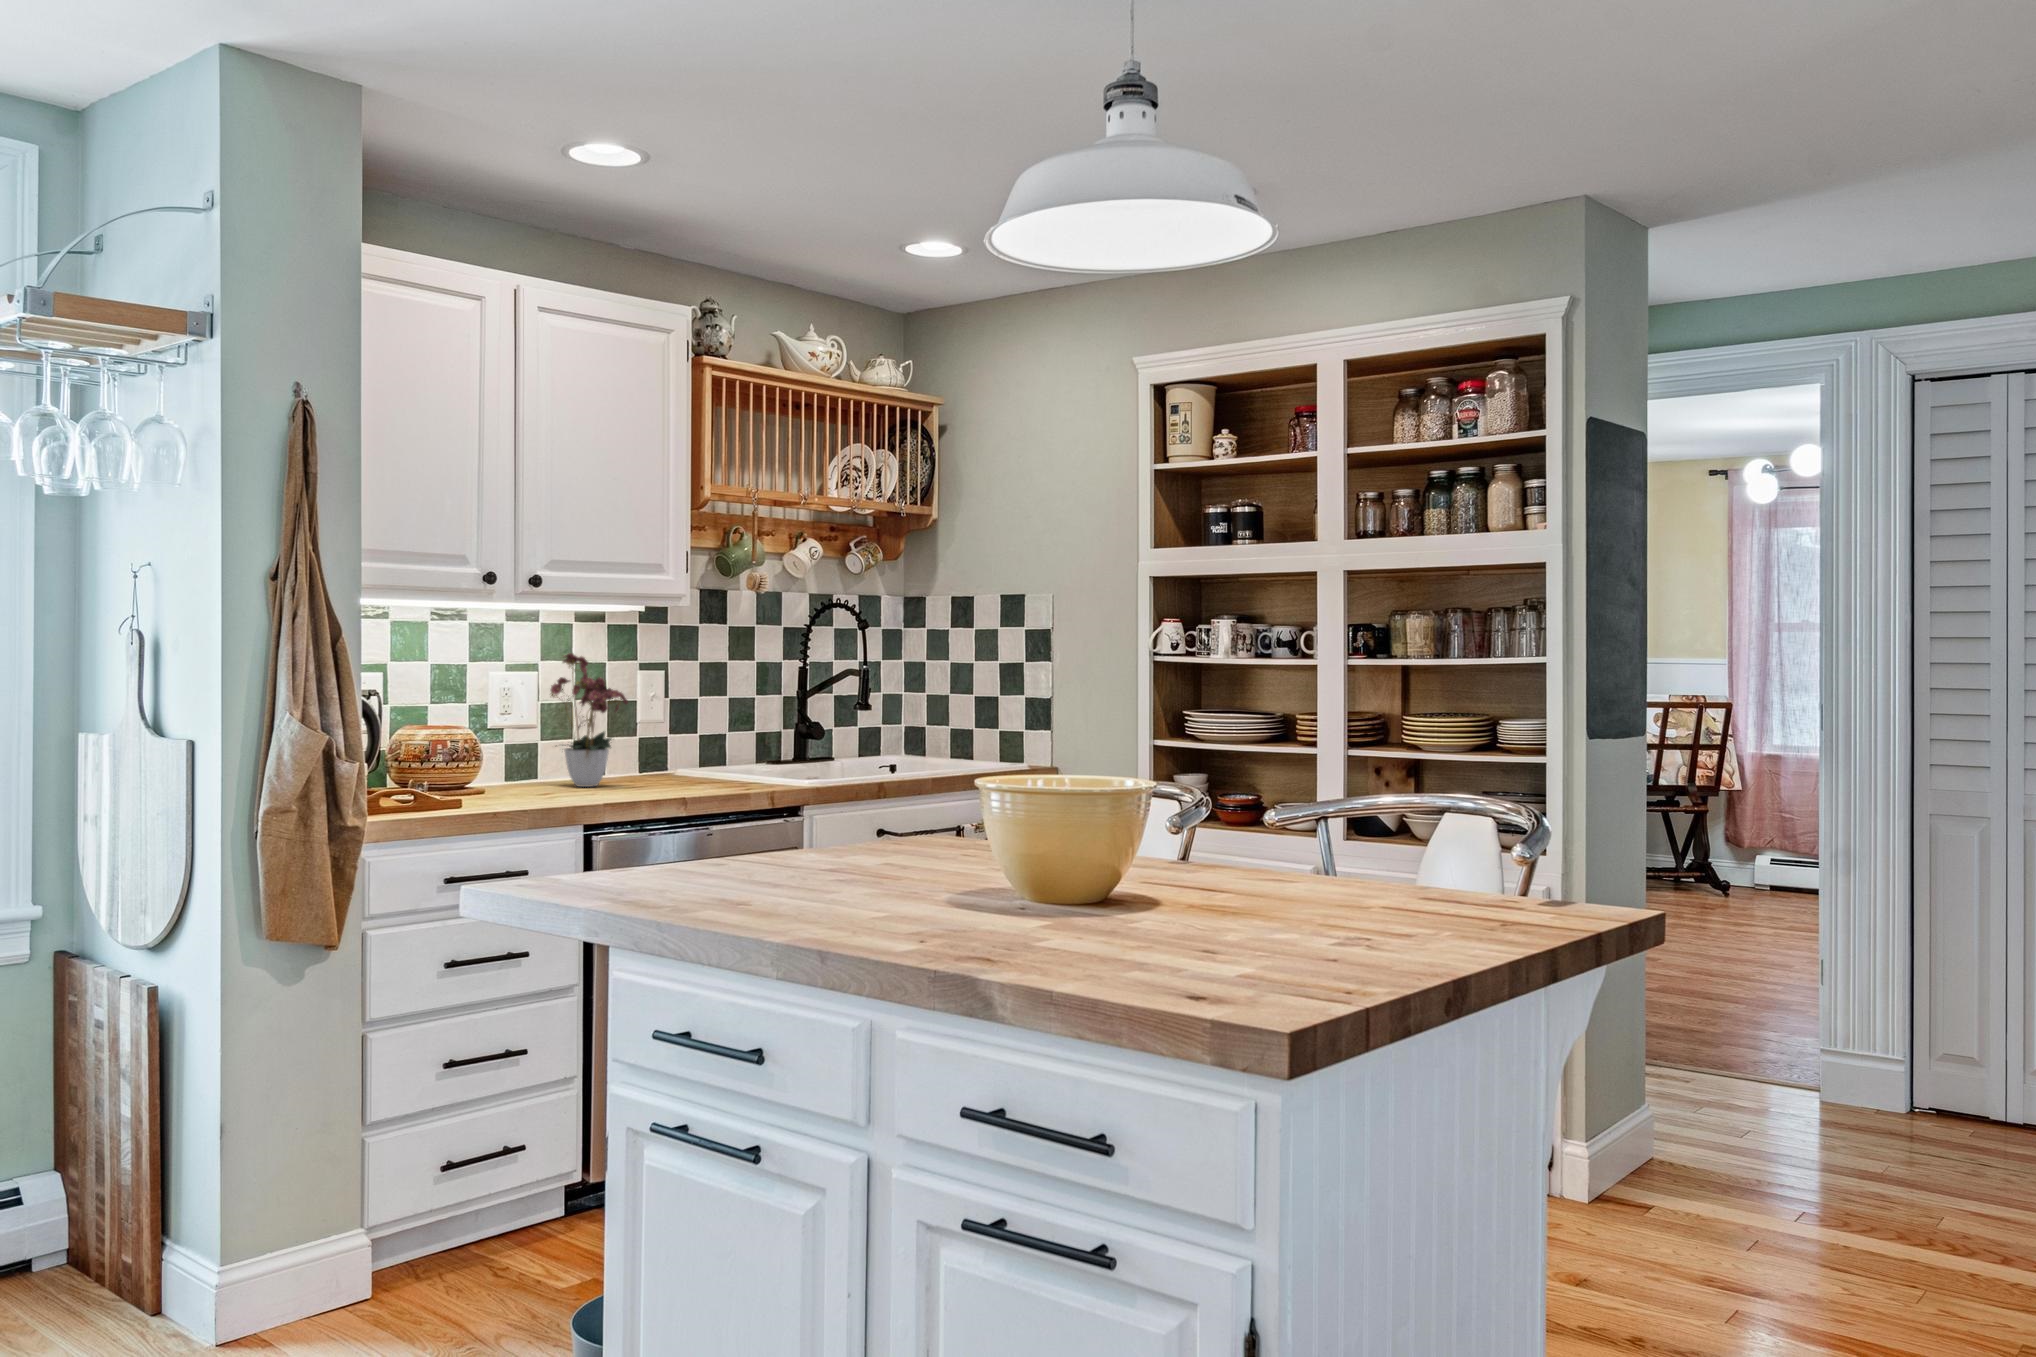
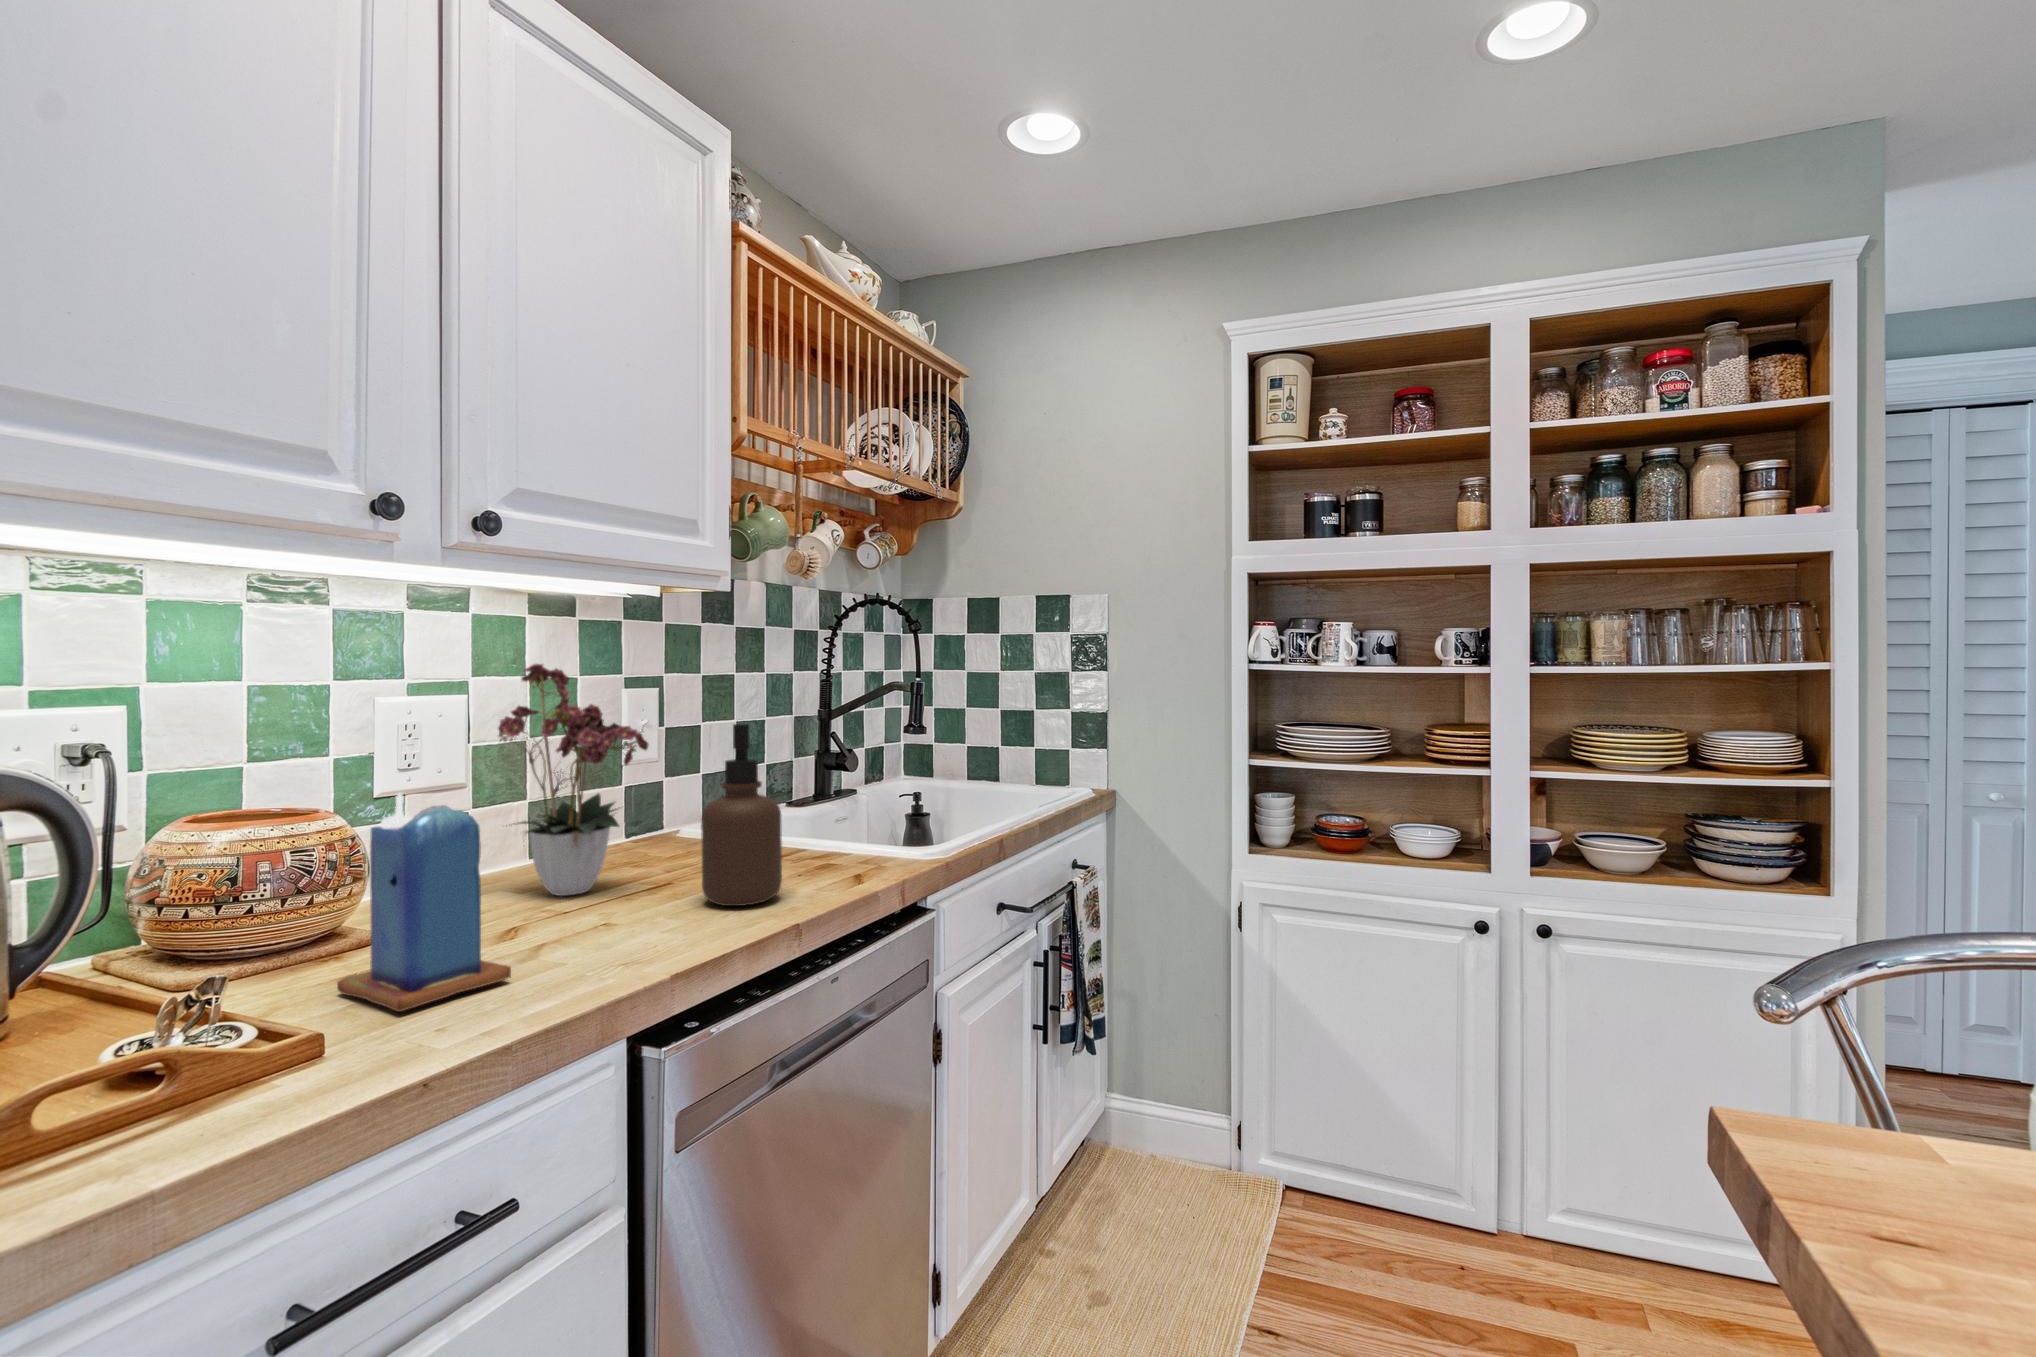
soap dispenser: none [650,689,696,792] -> present [701,724,782,906]
candle: none [475,711,544,802] -> present [337,793,511,1012]

